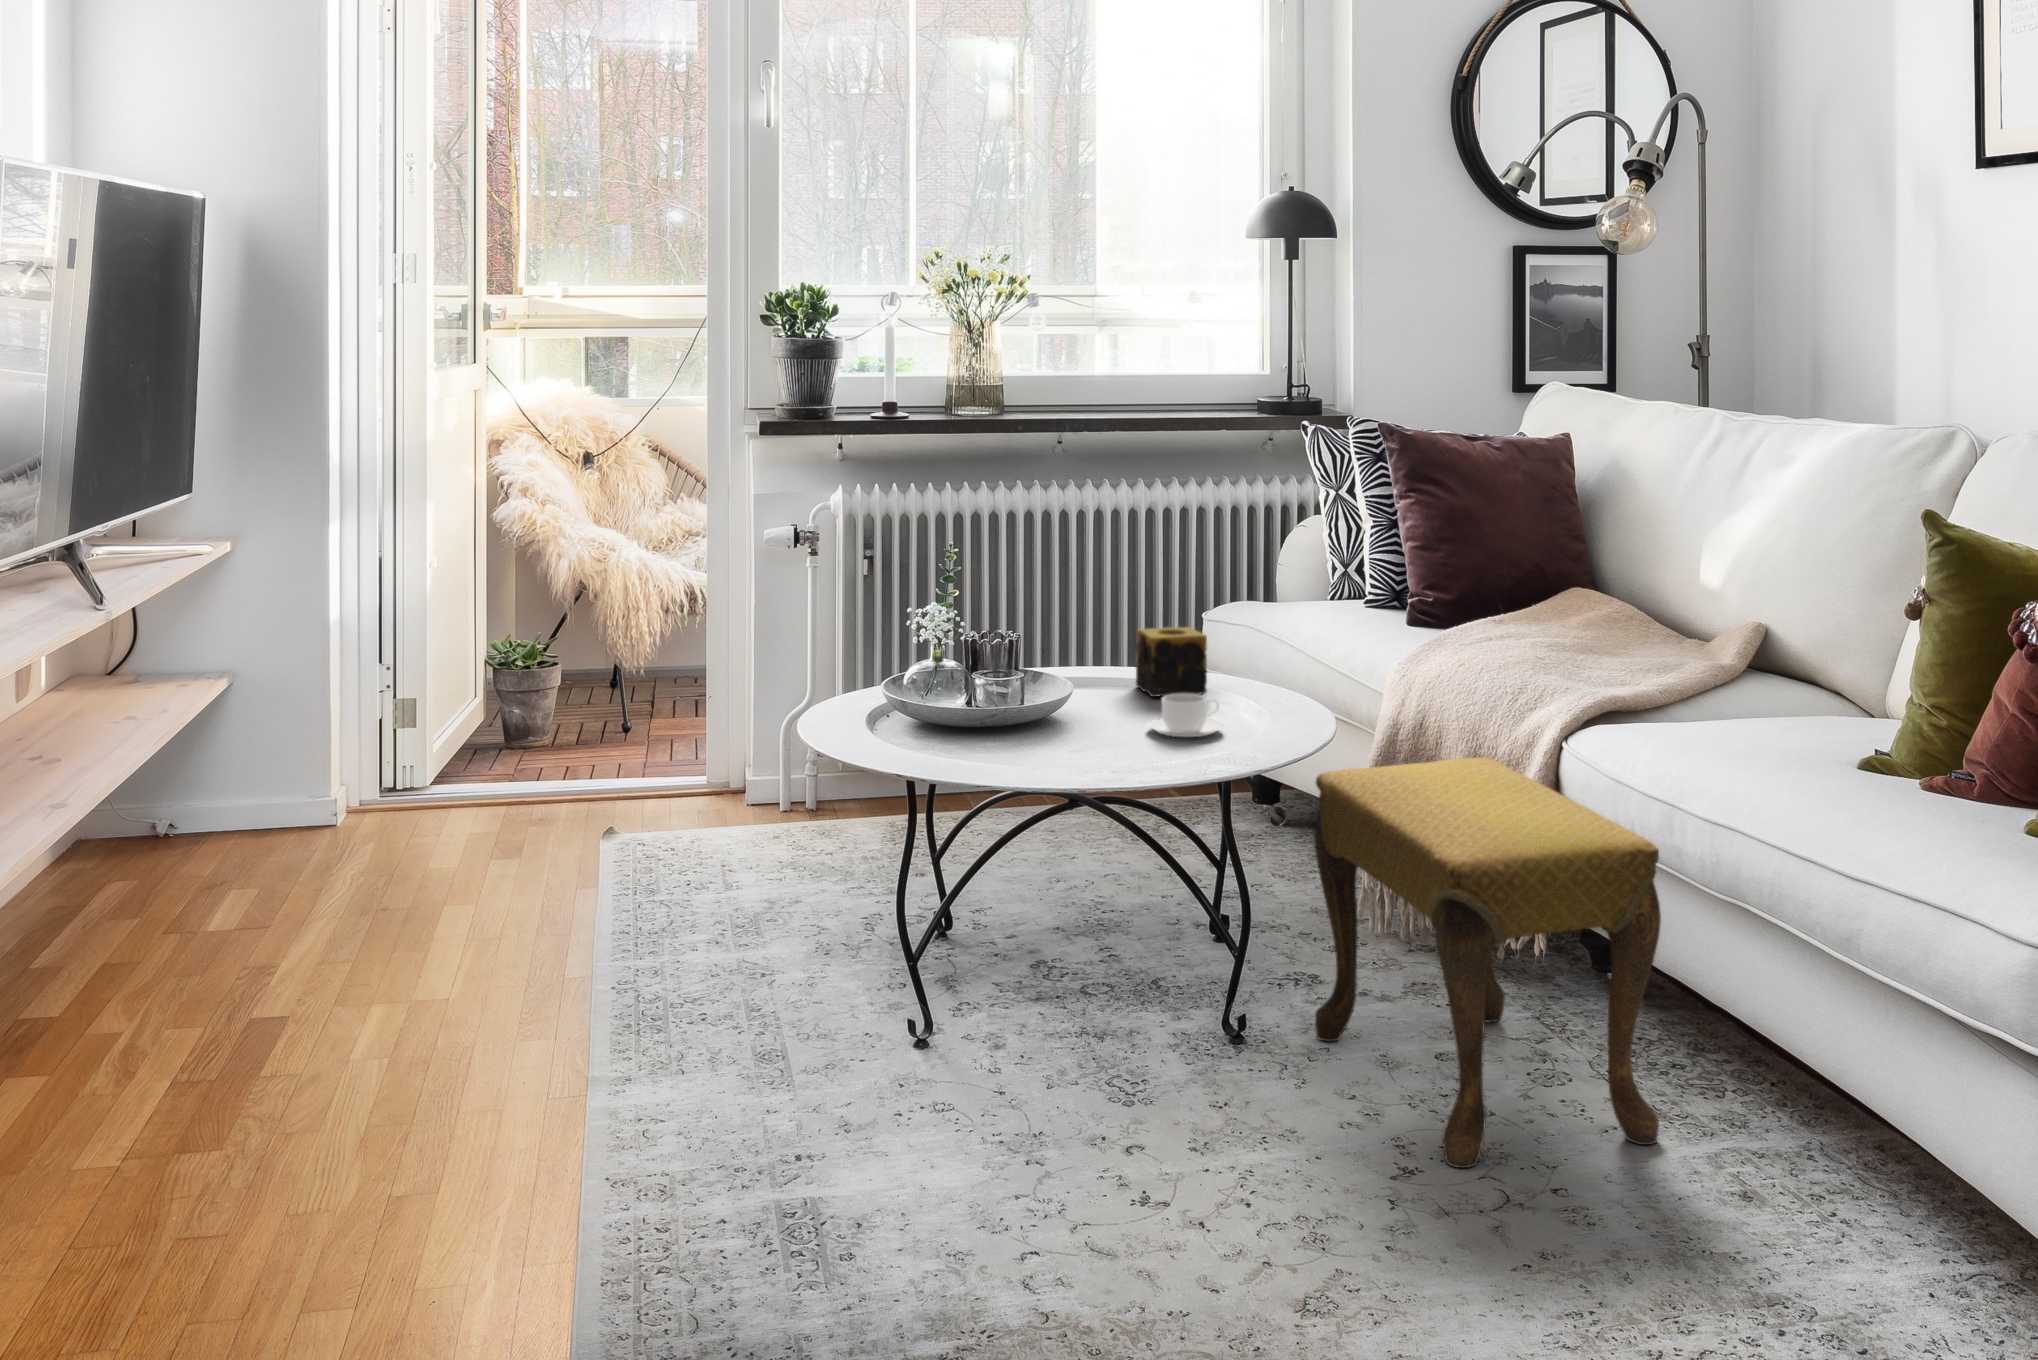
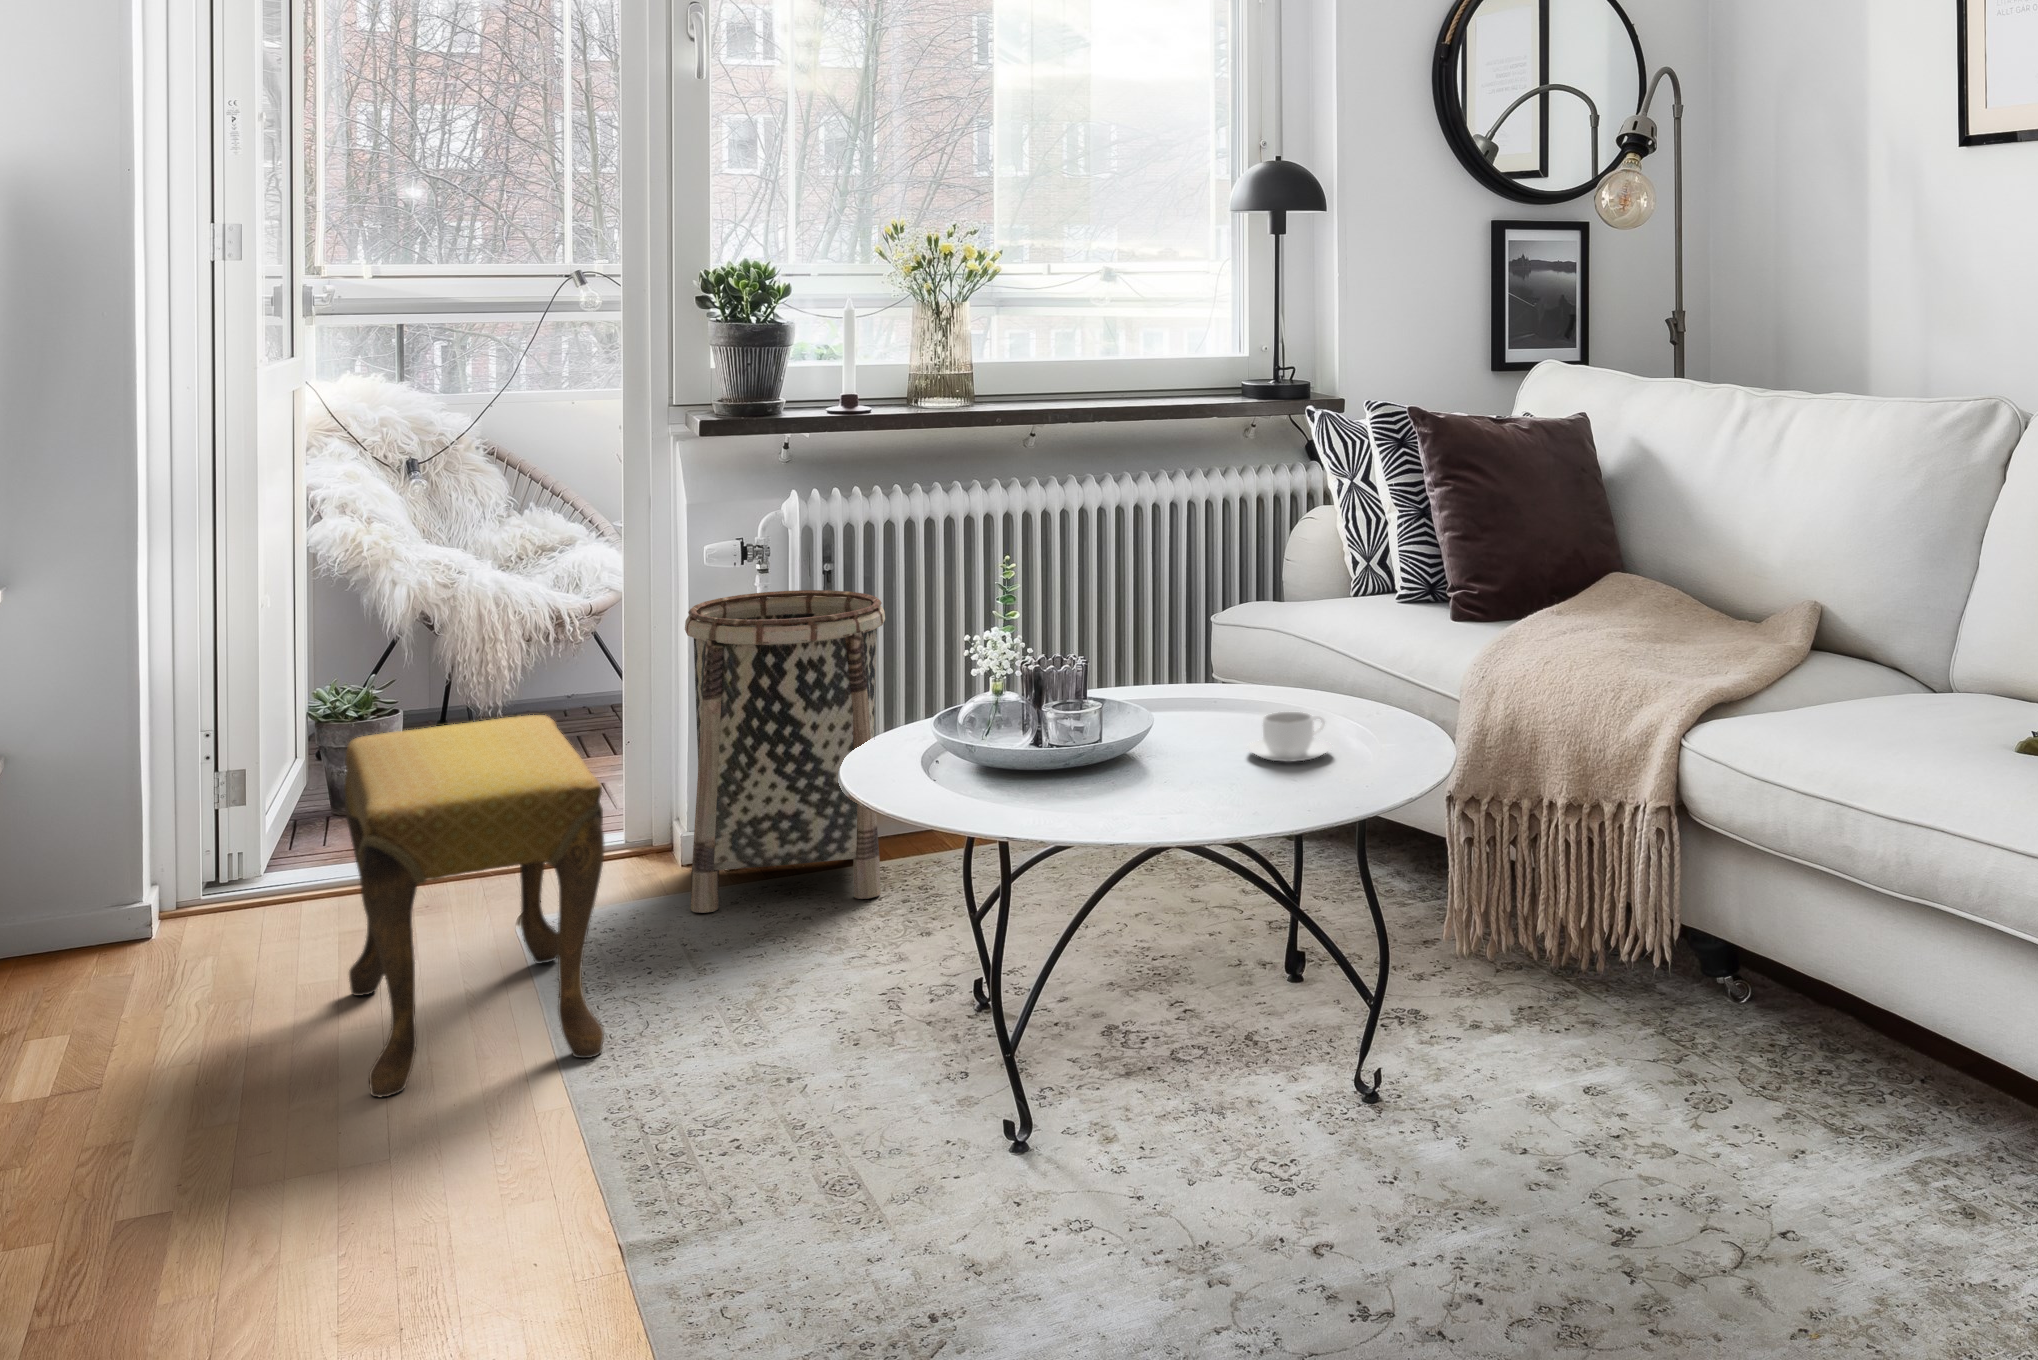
basket: none [740,574,911,844] -> present [685,590,885,913]
candle: present [1136,627,1207,697] -> none [1200,635,1286,716]
footstool: present [1314,758,1661,1168] -> present [344,715,605,1098]

